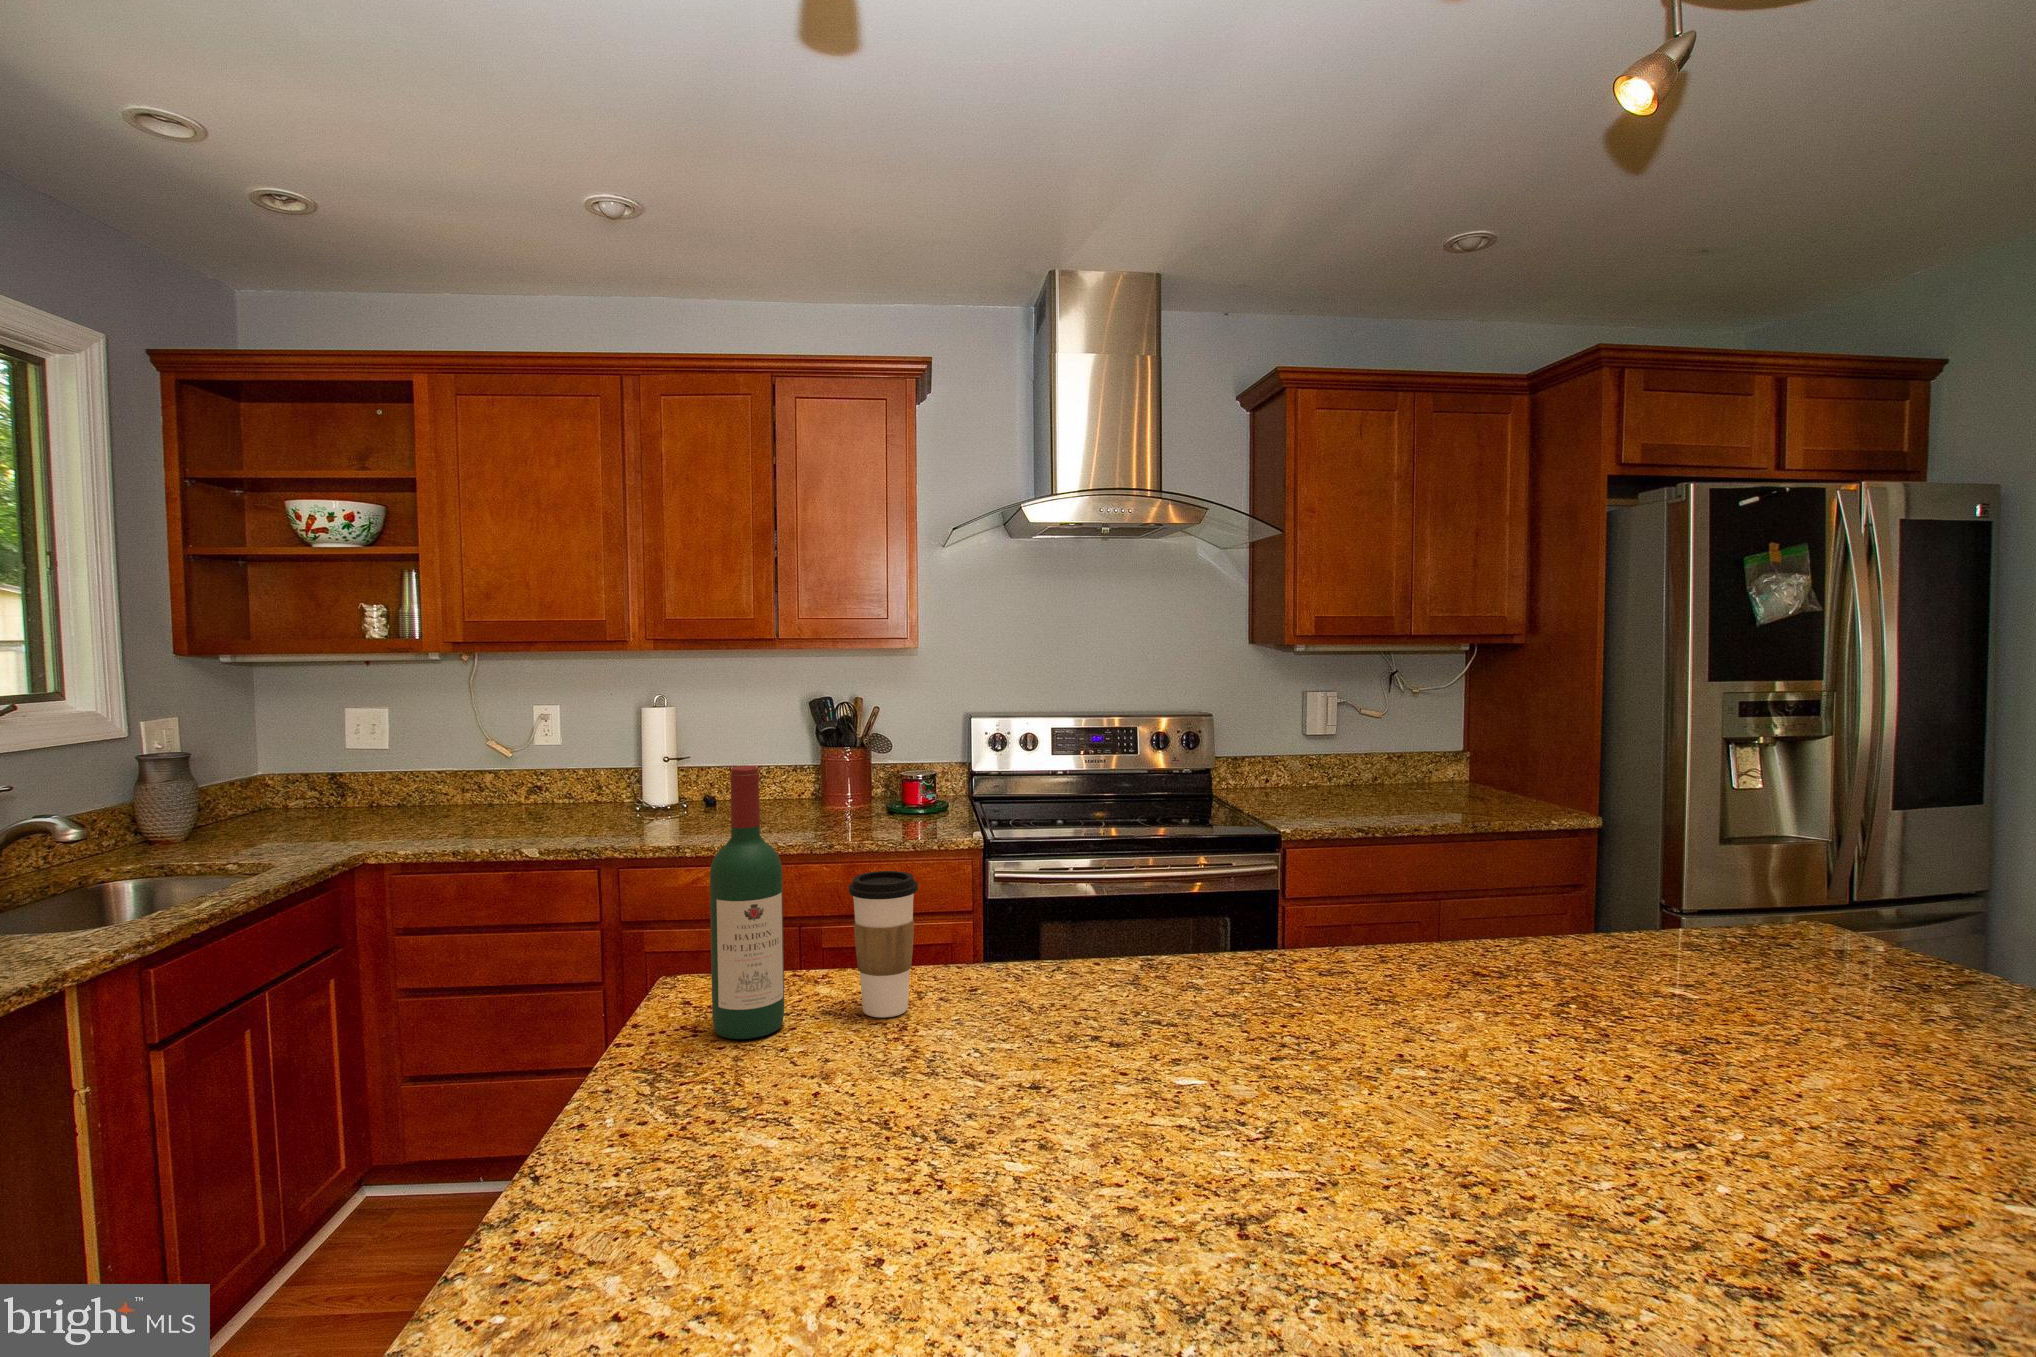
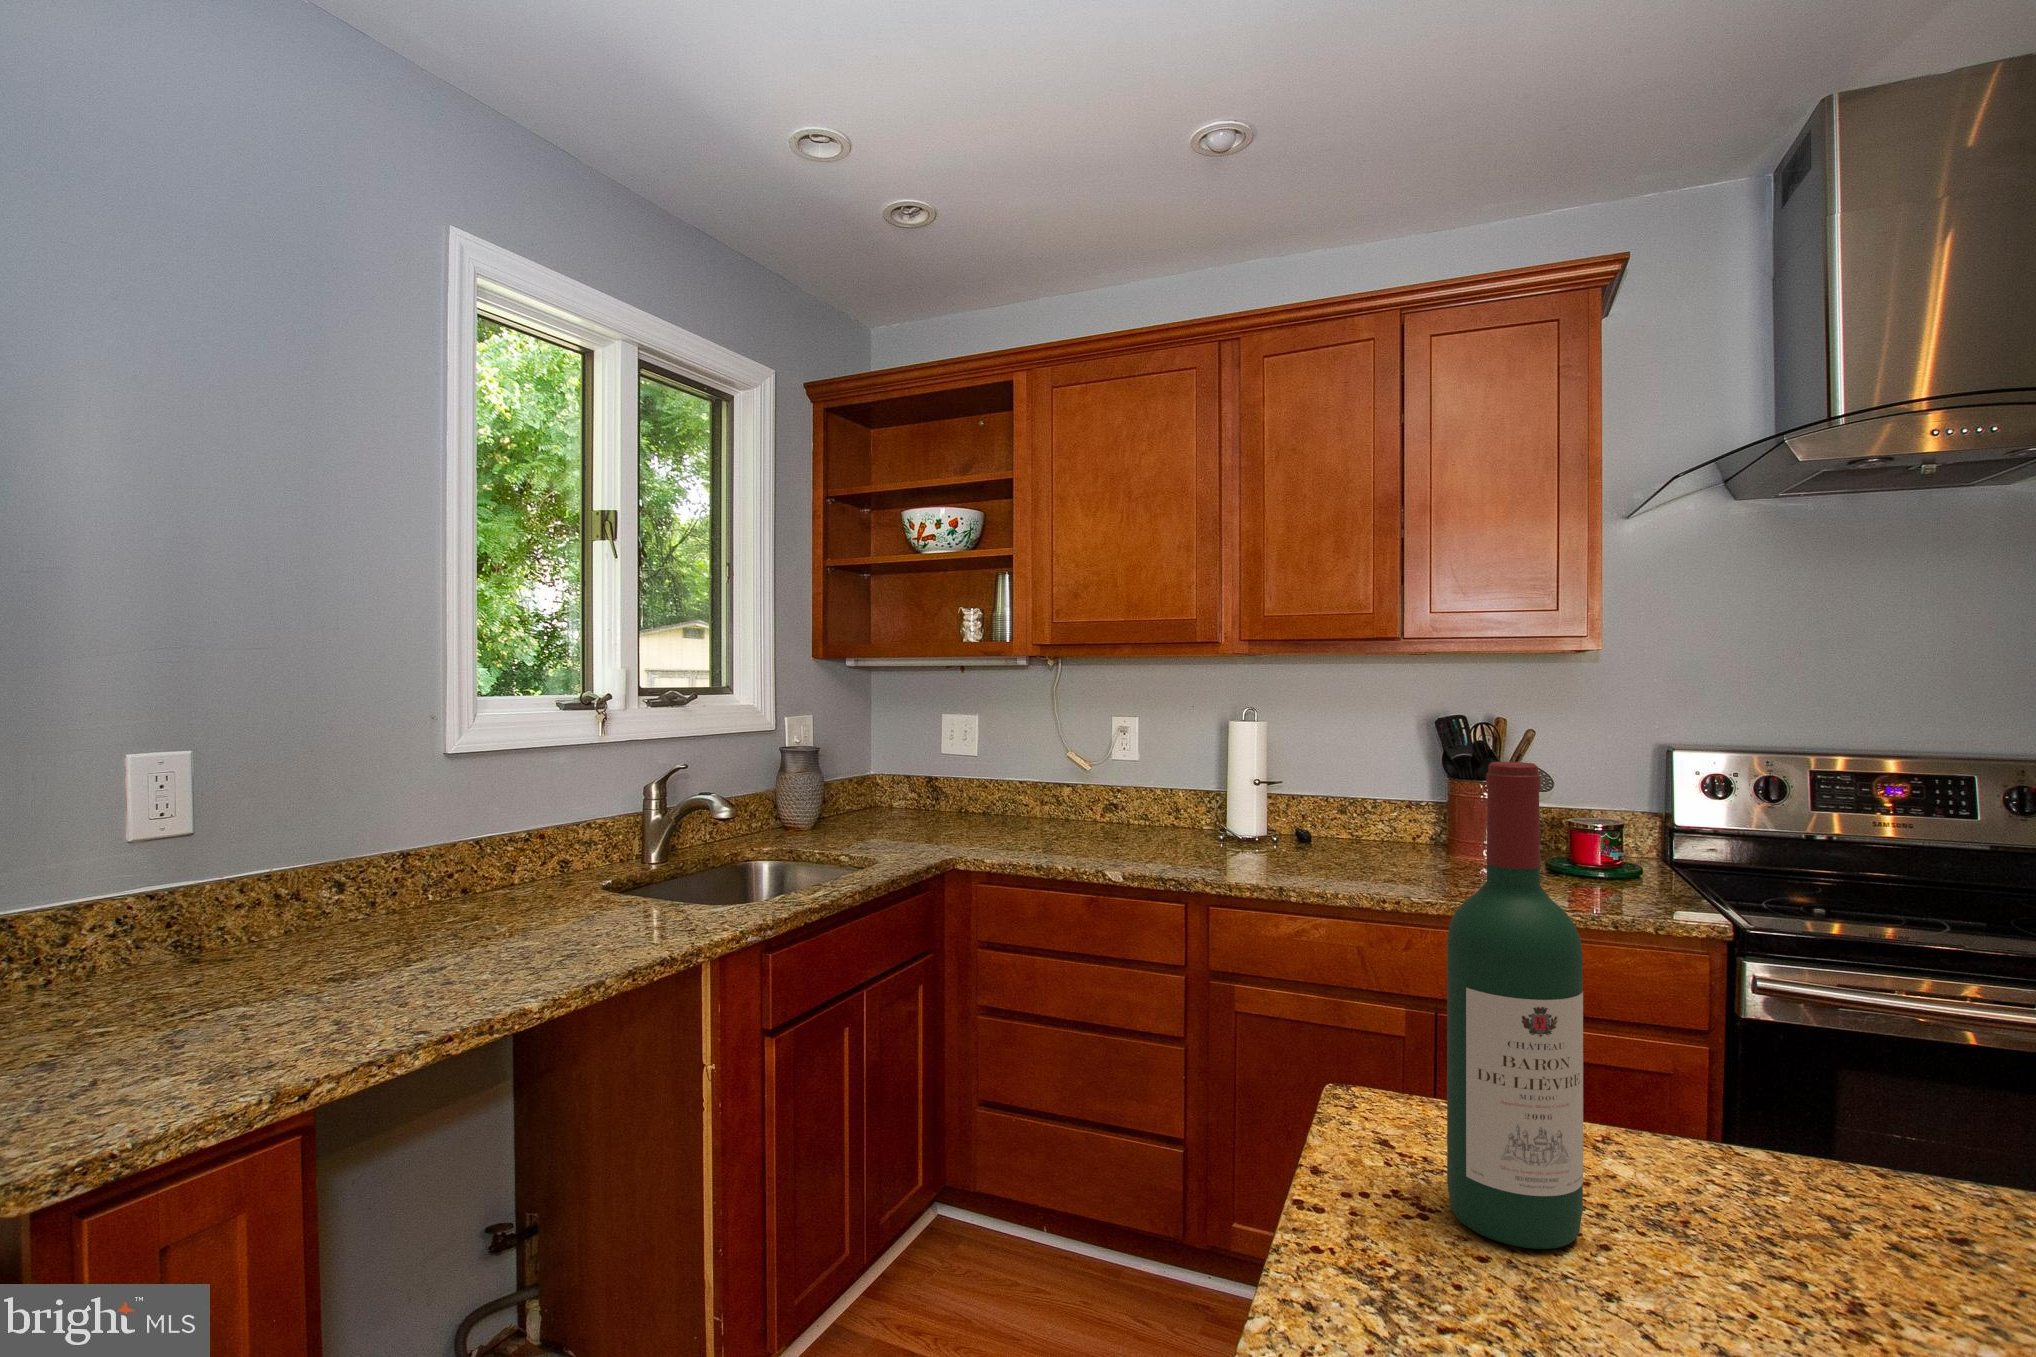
coffee cup: present [849,871,918,1017] -> none [1704,974,1867,1268]

